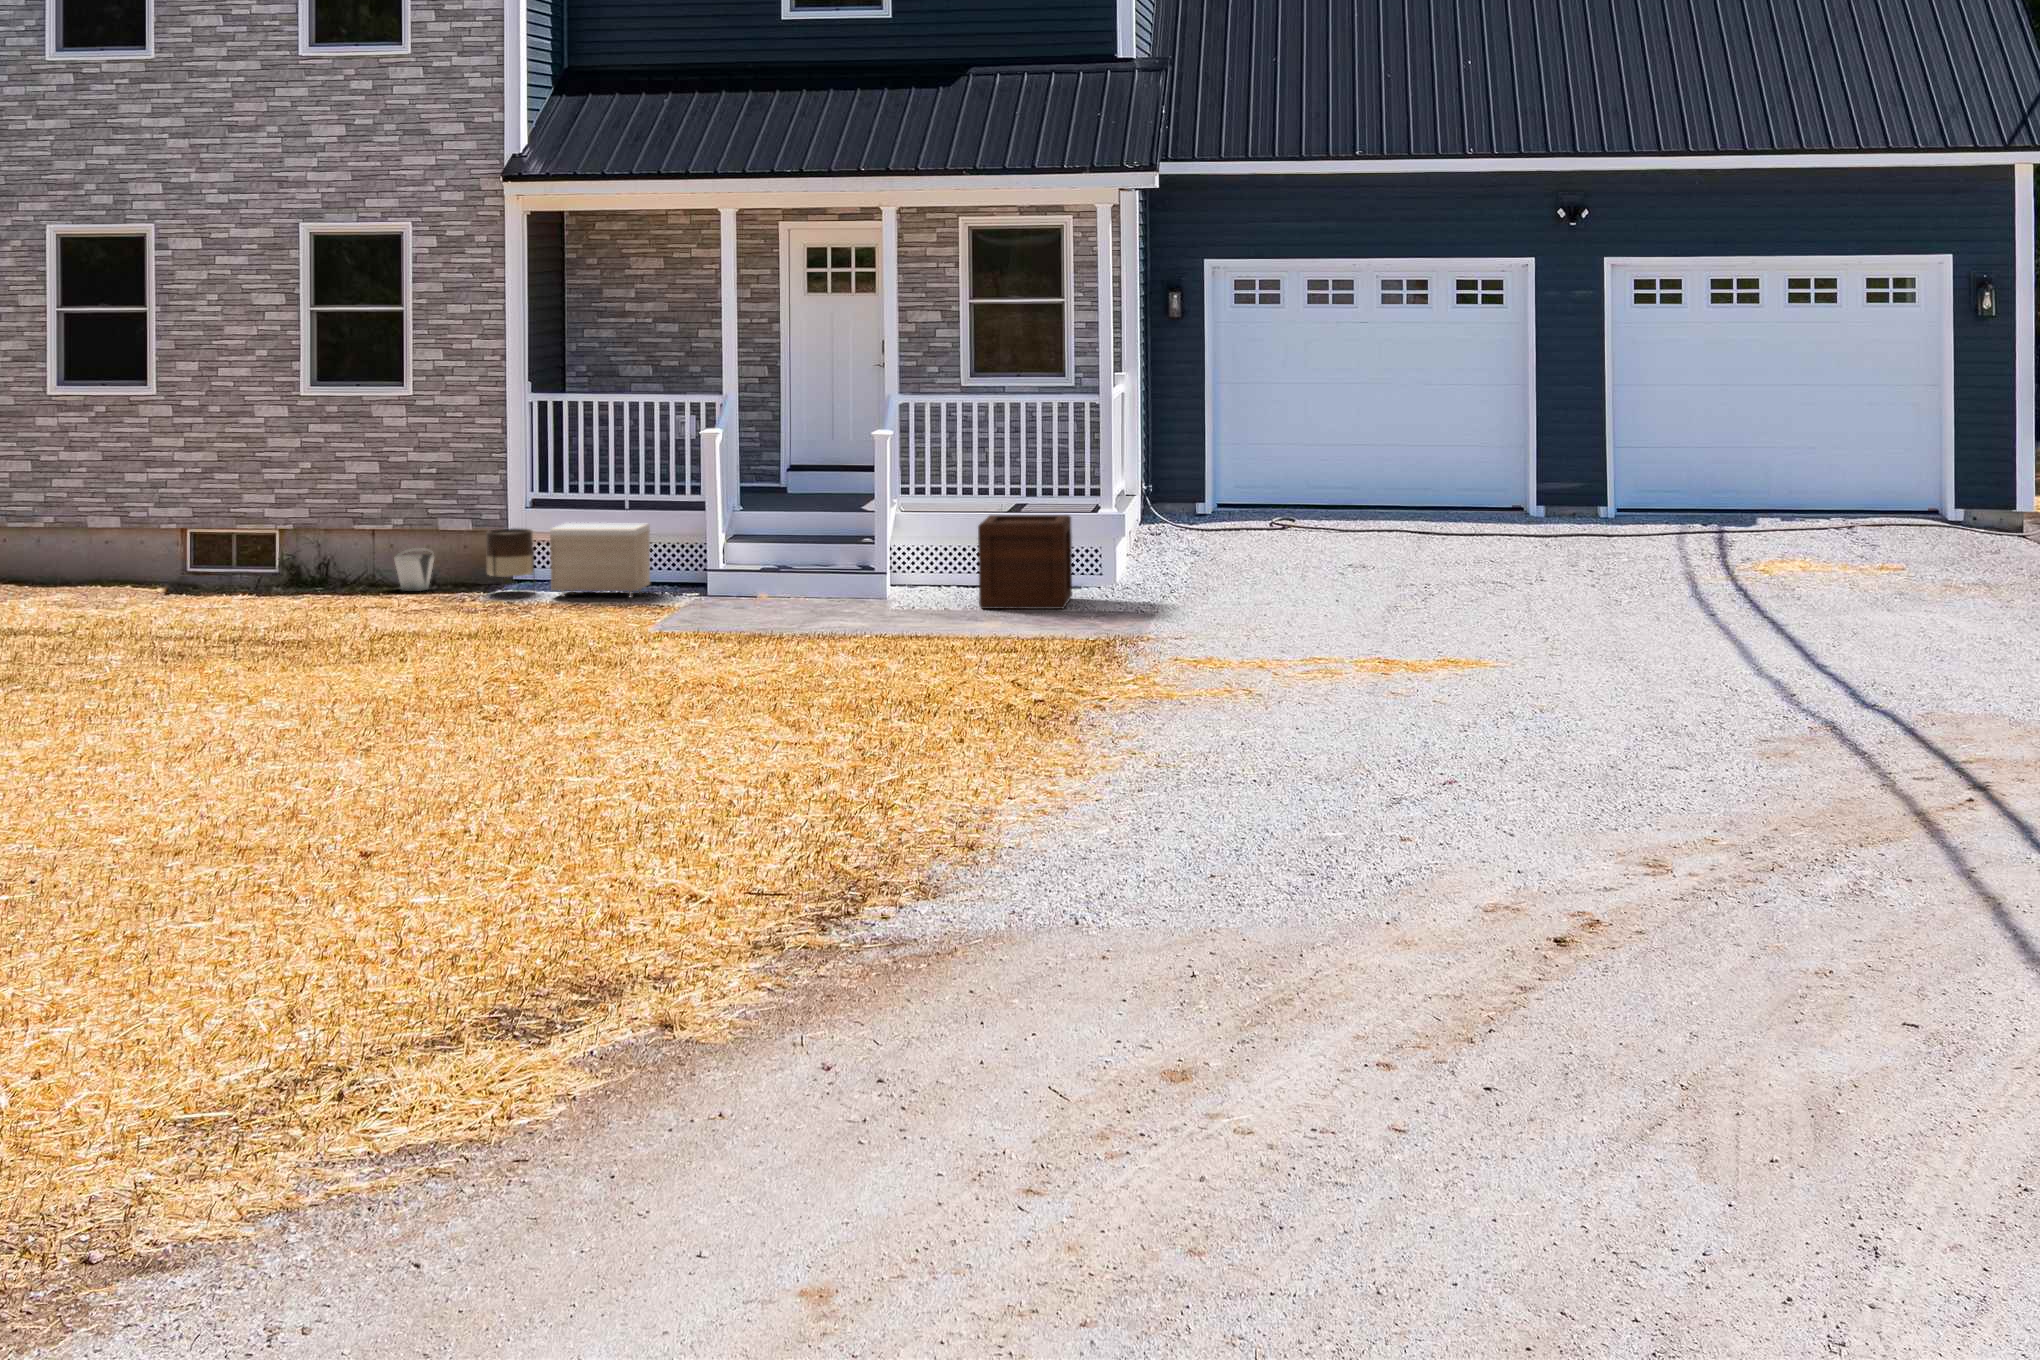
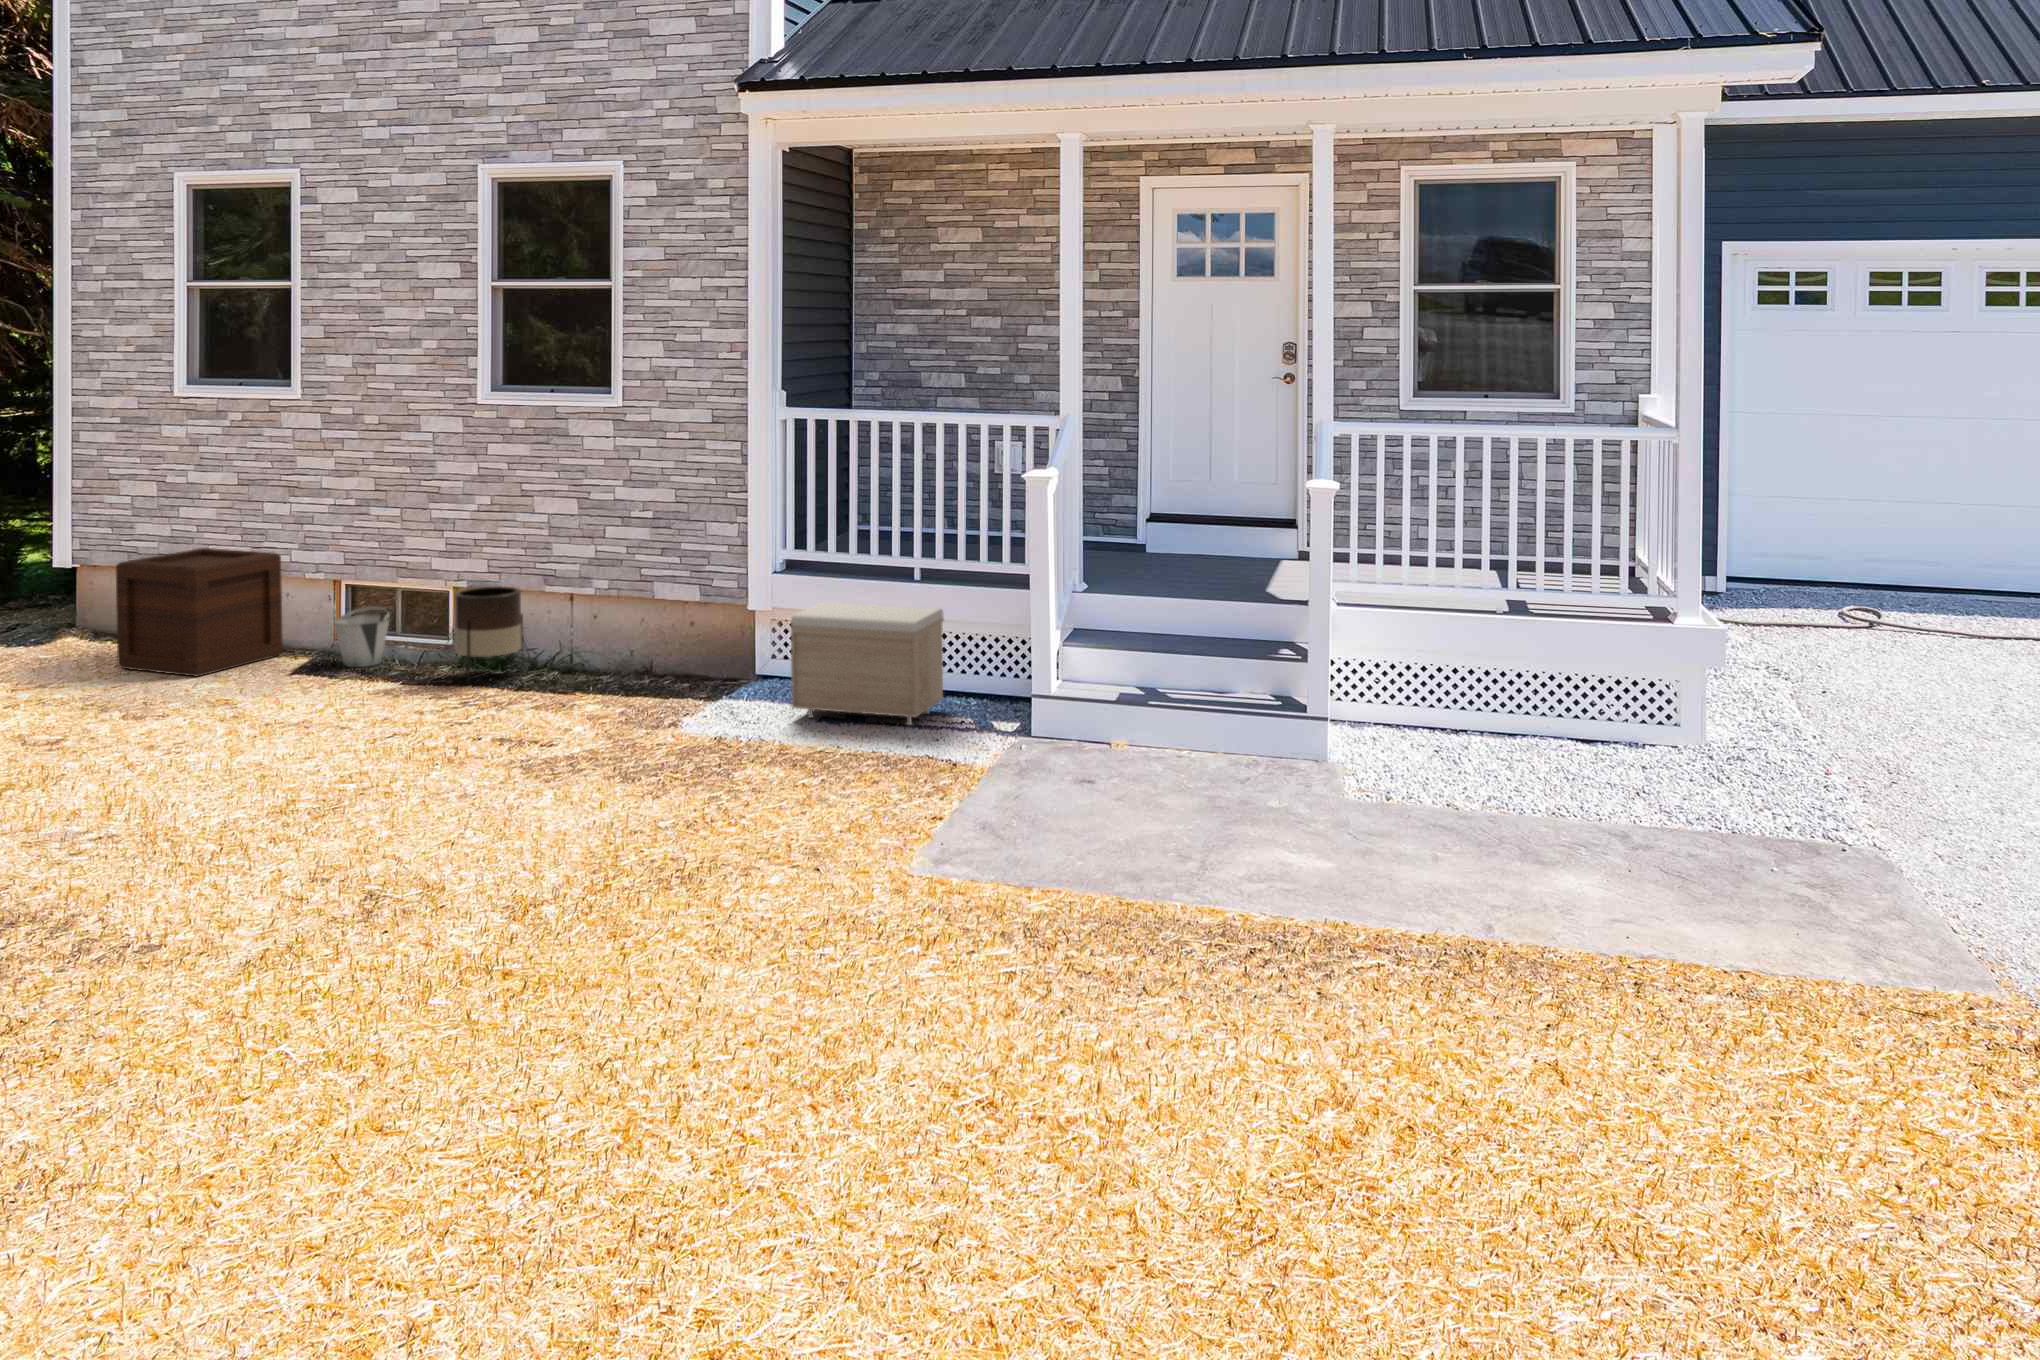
wooden crate: present [978,515,1072,609] -> present [116,548,283,677]
planter: present [486,528,535,588] -> present [455,586,524,683]
bucket: present [394,548,434,591] -> present [334,606,390,667]

